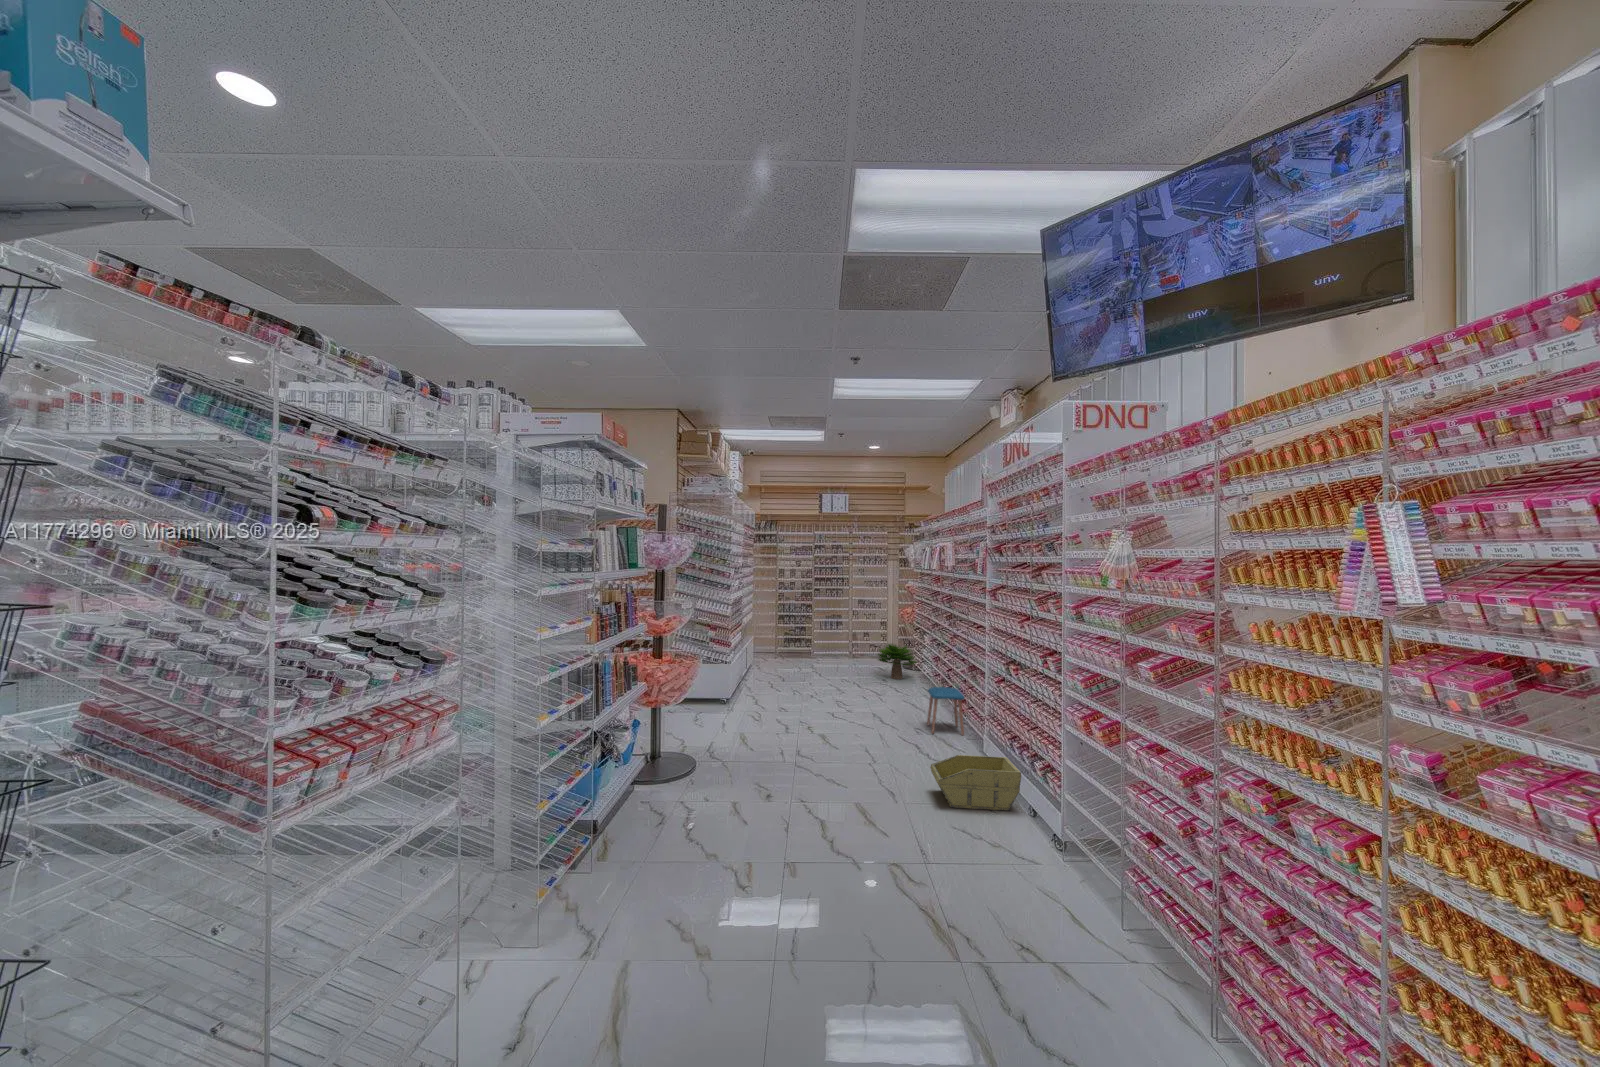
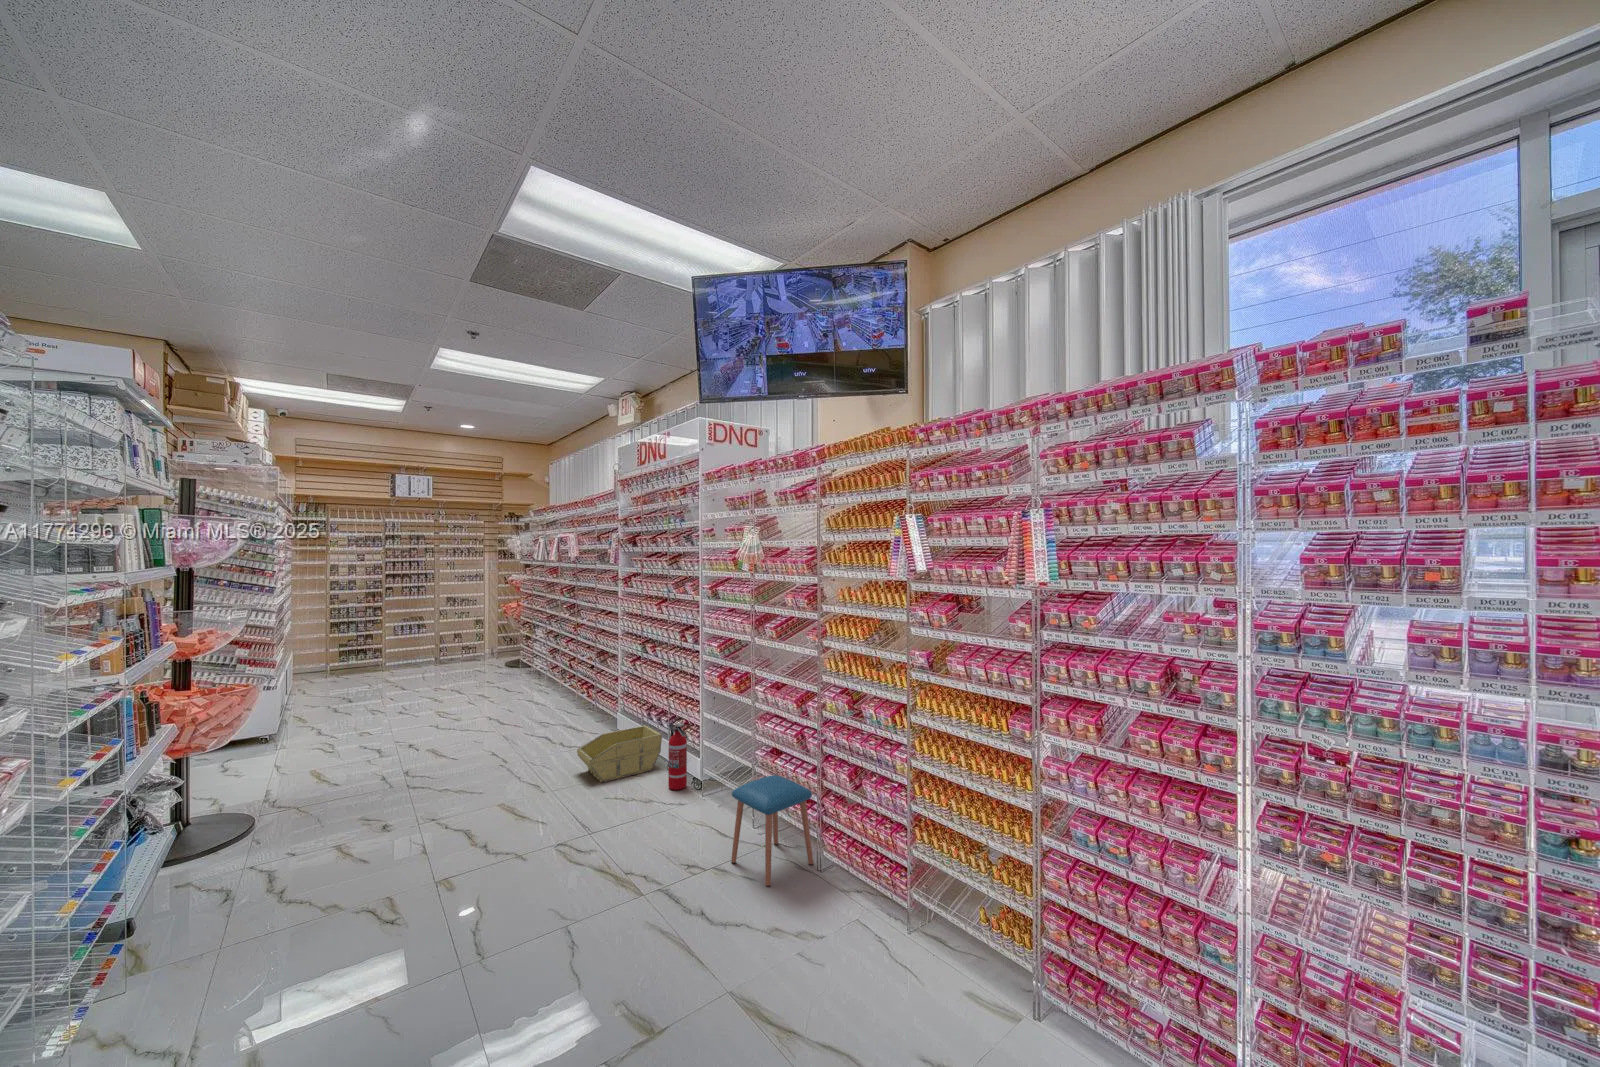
potted plant: present [878,644,916,679] -> none [478,639,530,679]
stool: present [927,687,965,736] -> present [731,775,813,887]
fire extinguisher: none [1022,764,1045,844] -> present [668,723,687,790]

